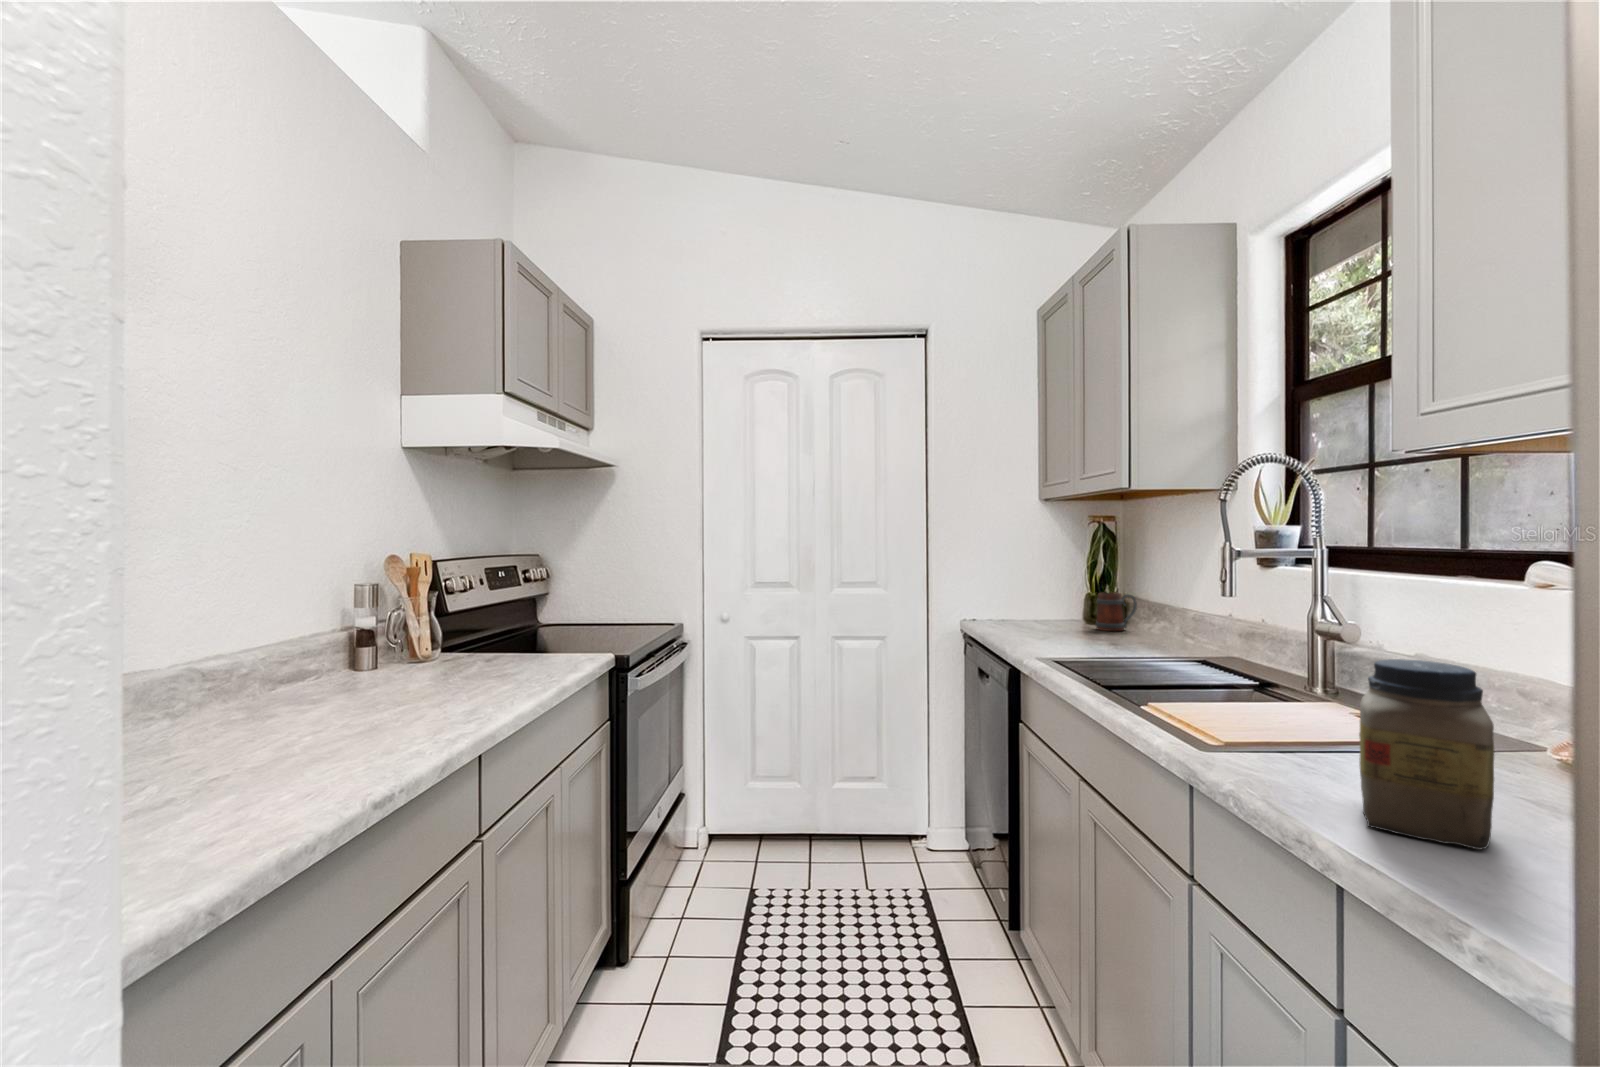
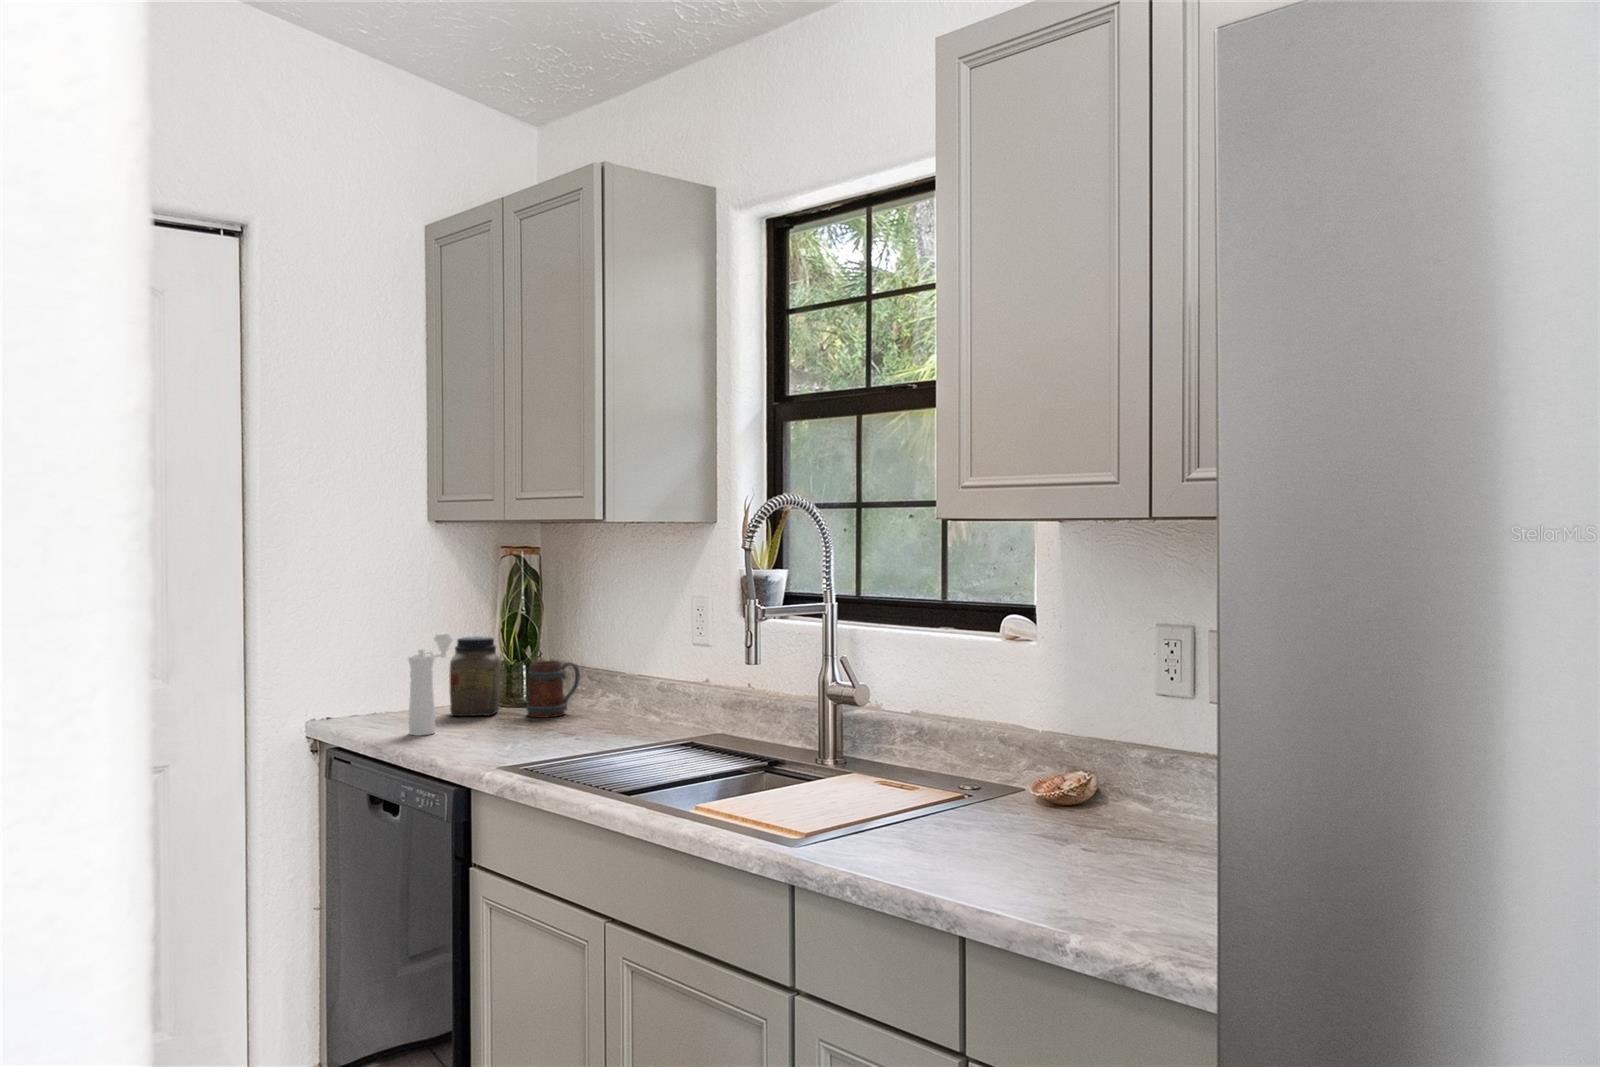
pepper mill: none [1006,569,1040,633] -> present [408,633,453,736]
jar: present [1359,659,1494,850] -> present [449,636,500,716]

